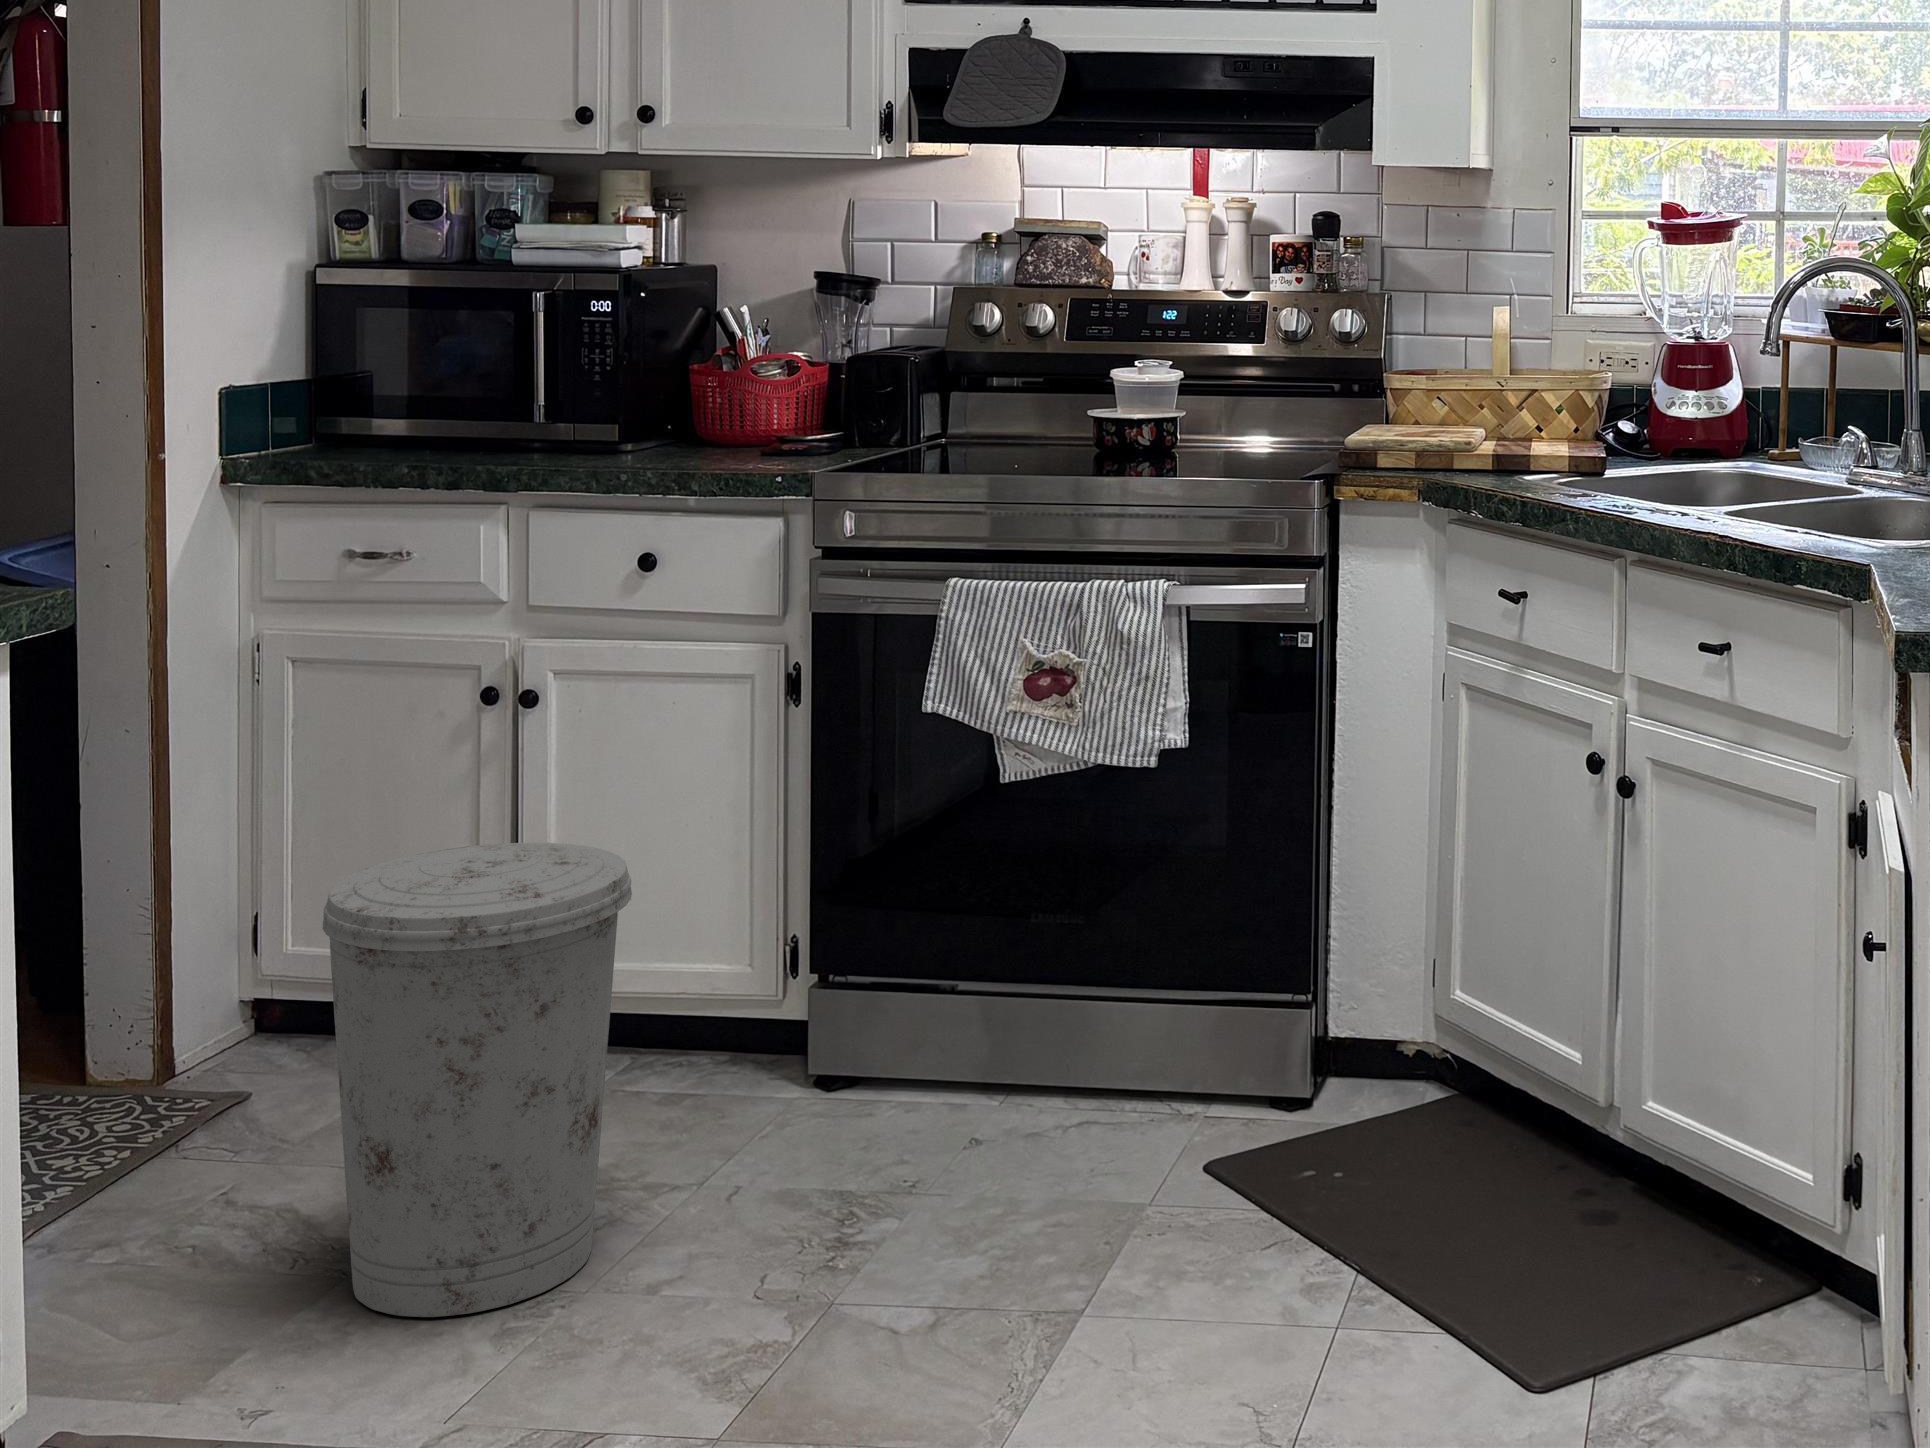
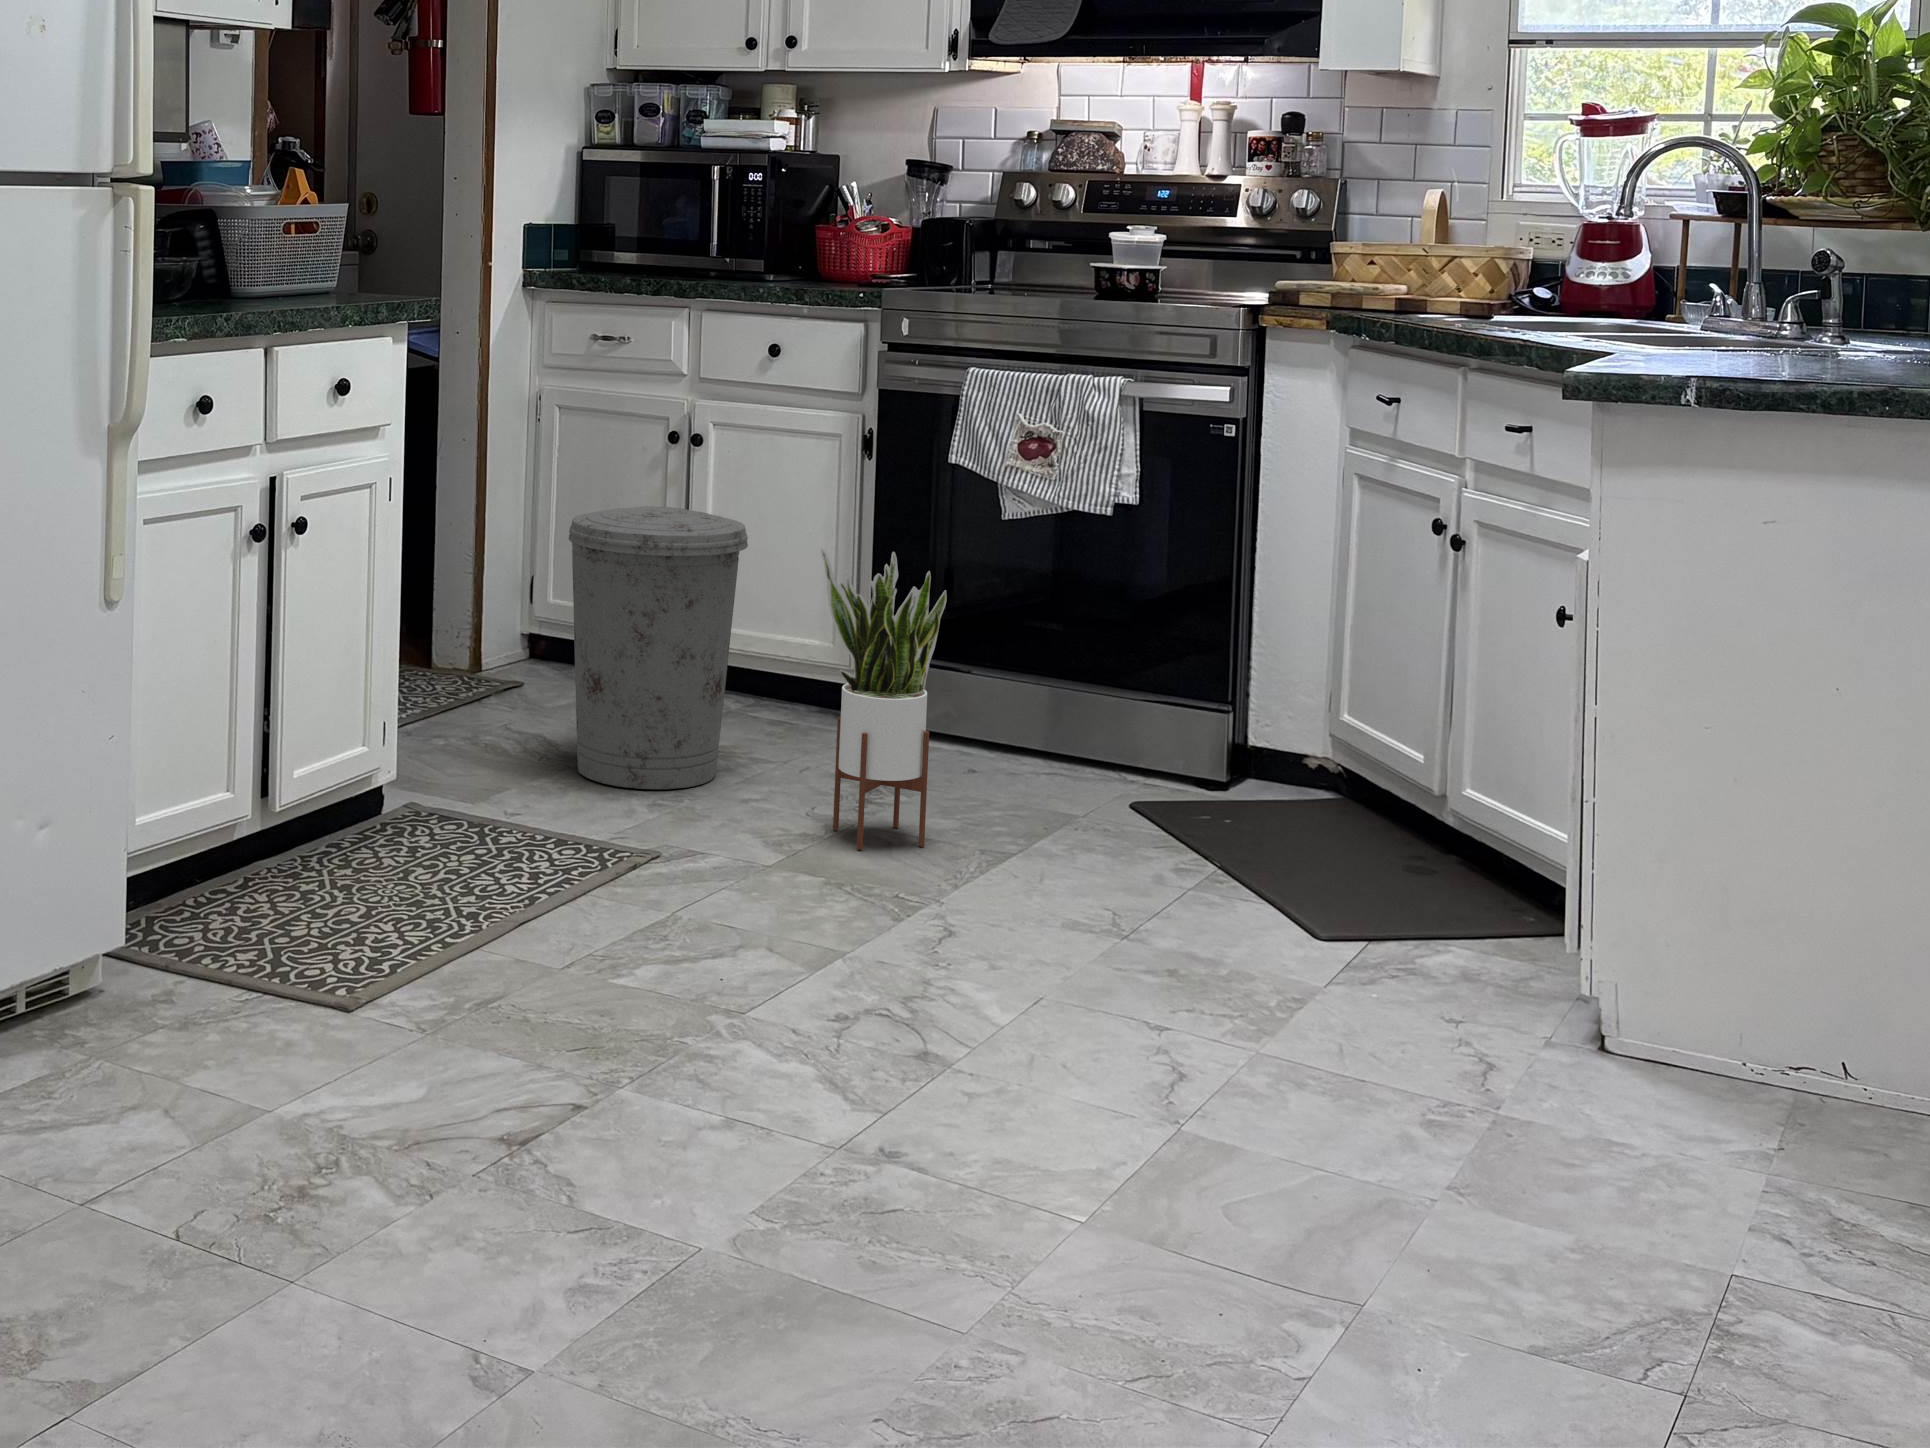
potted plant: none [765,905,962,1372] -> present [821,549,947,849]

